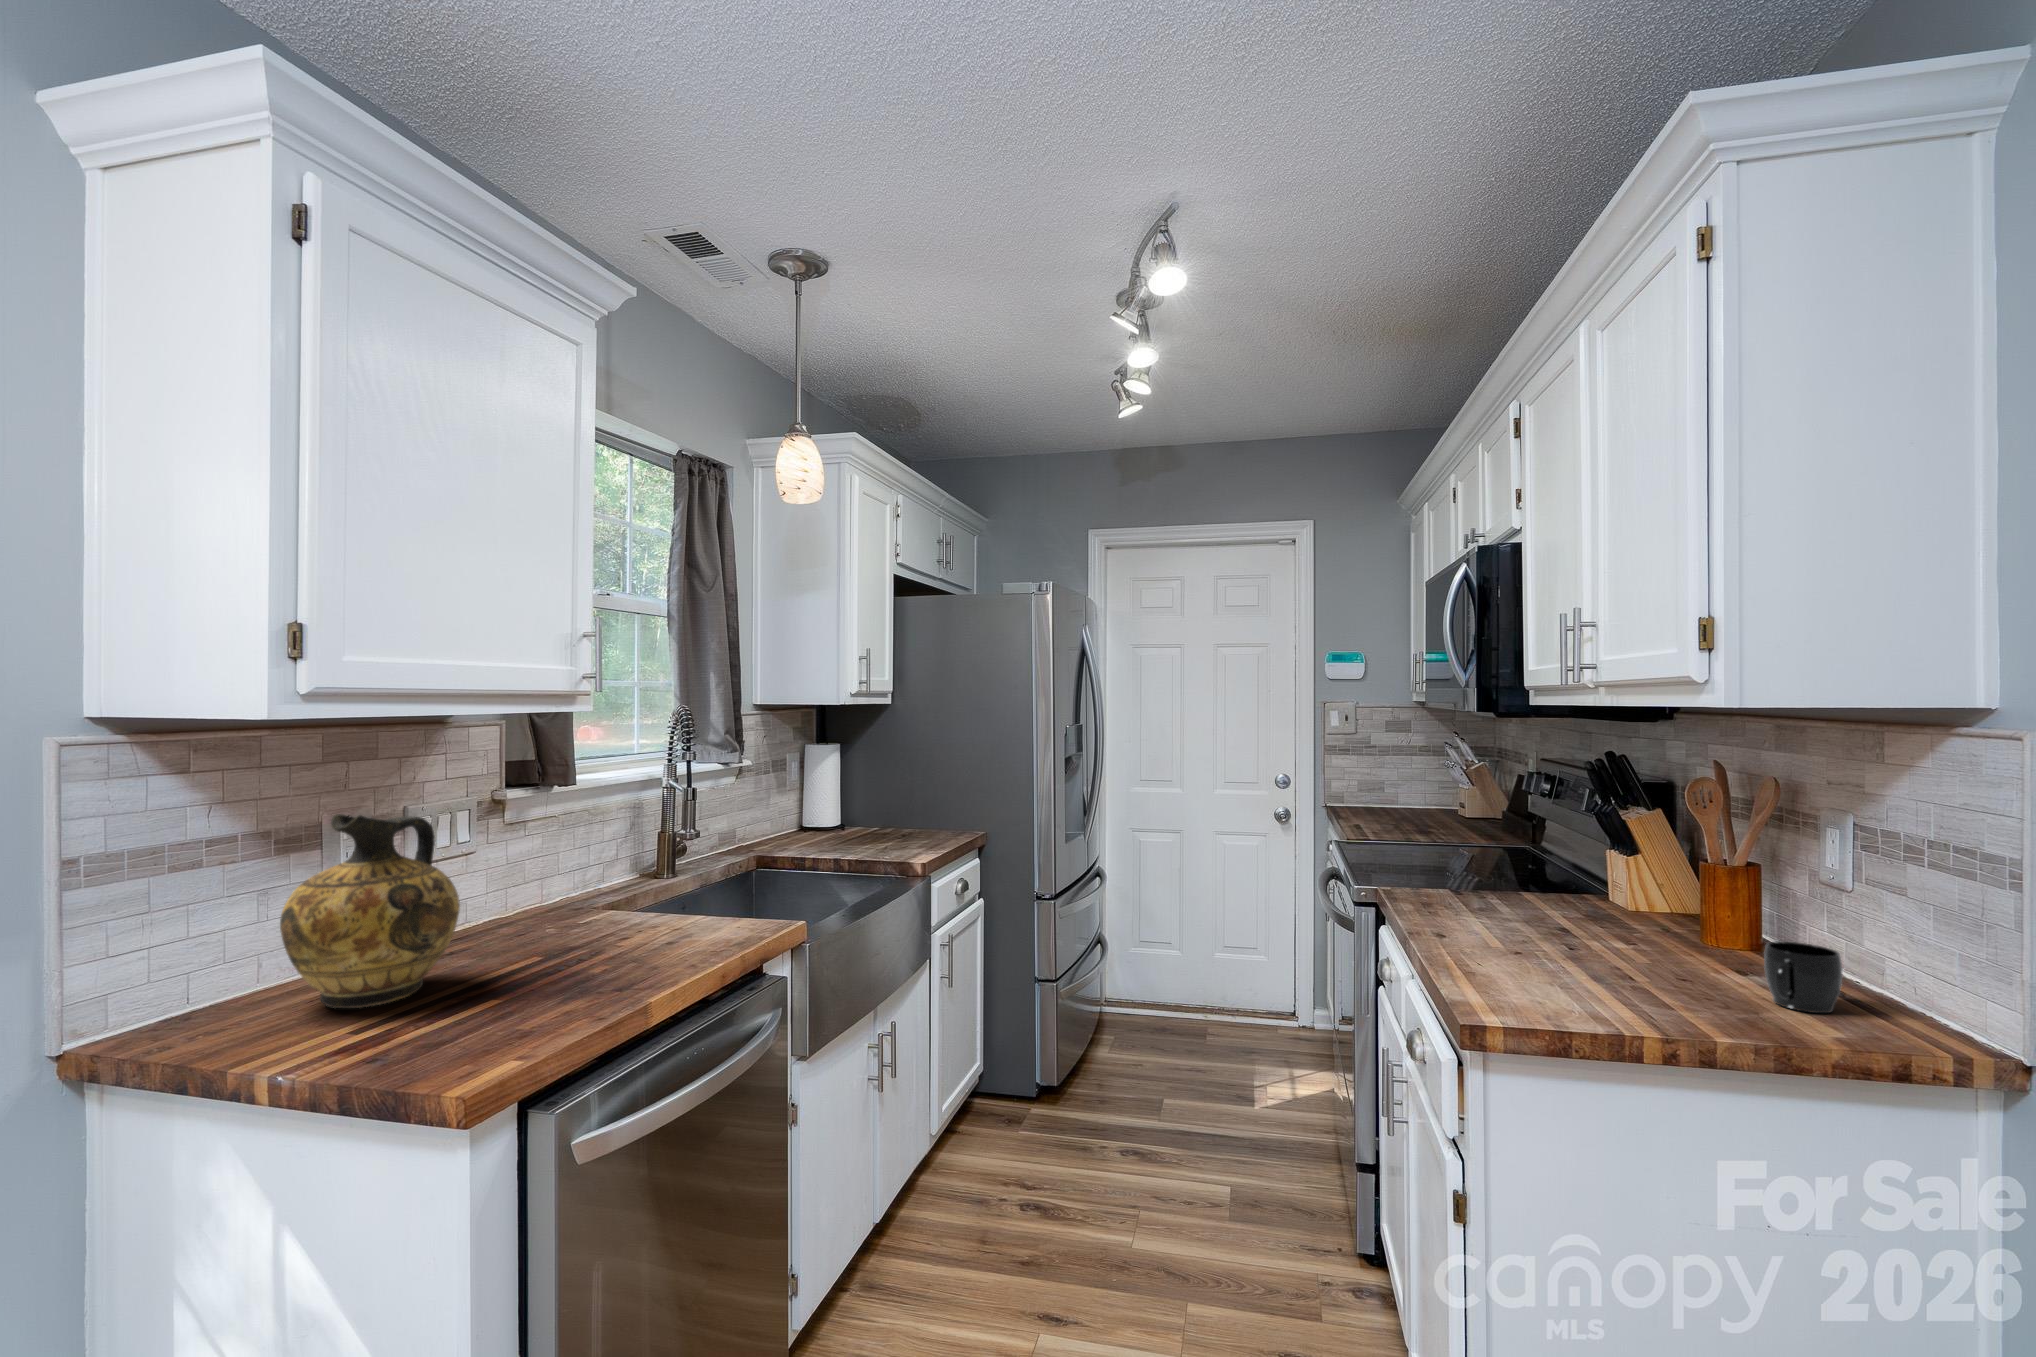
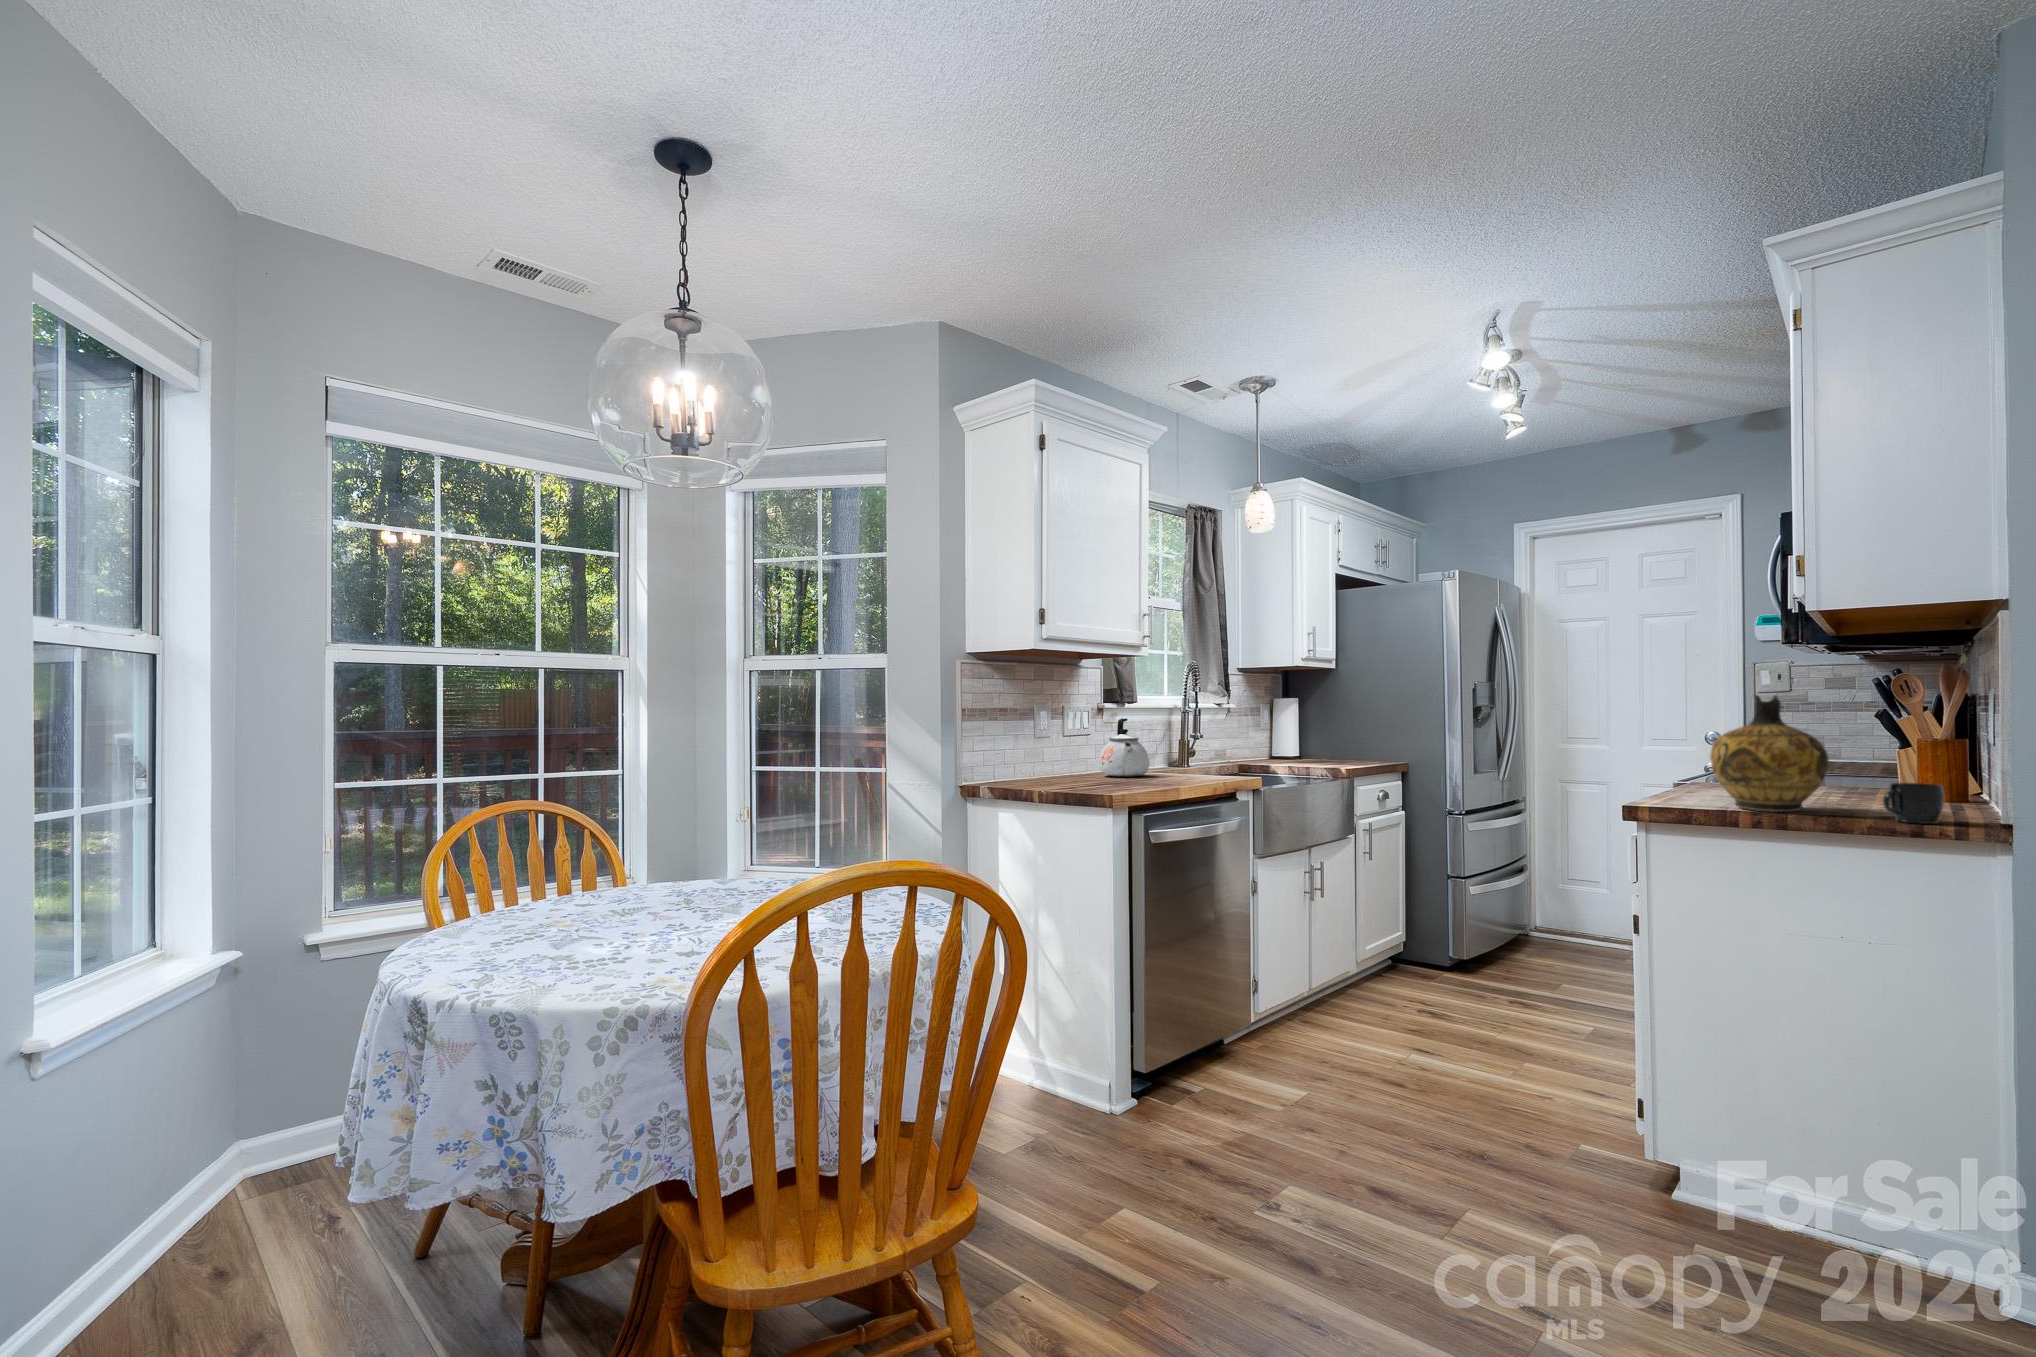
ceramic jug: present [280,814,460,1008] -> present [1710,695,1829,812]
kettle: none [487,828,592,946] -> present [1099,718,1149,777]

